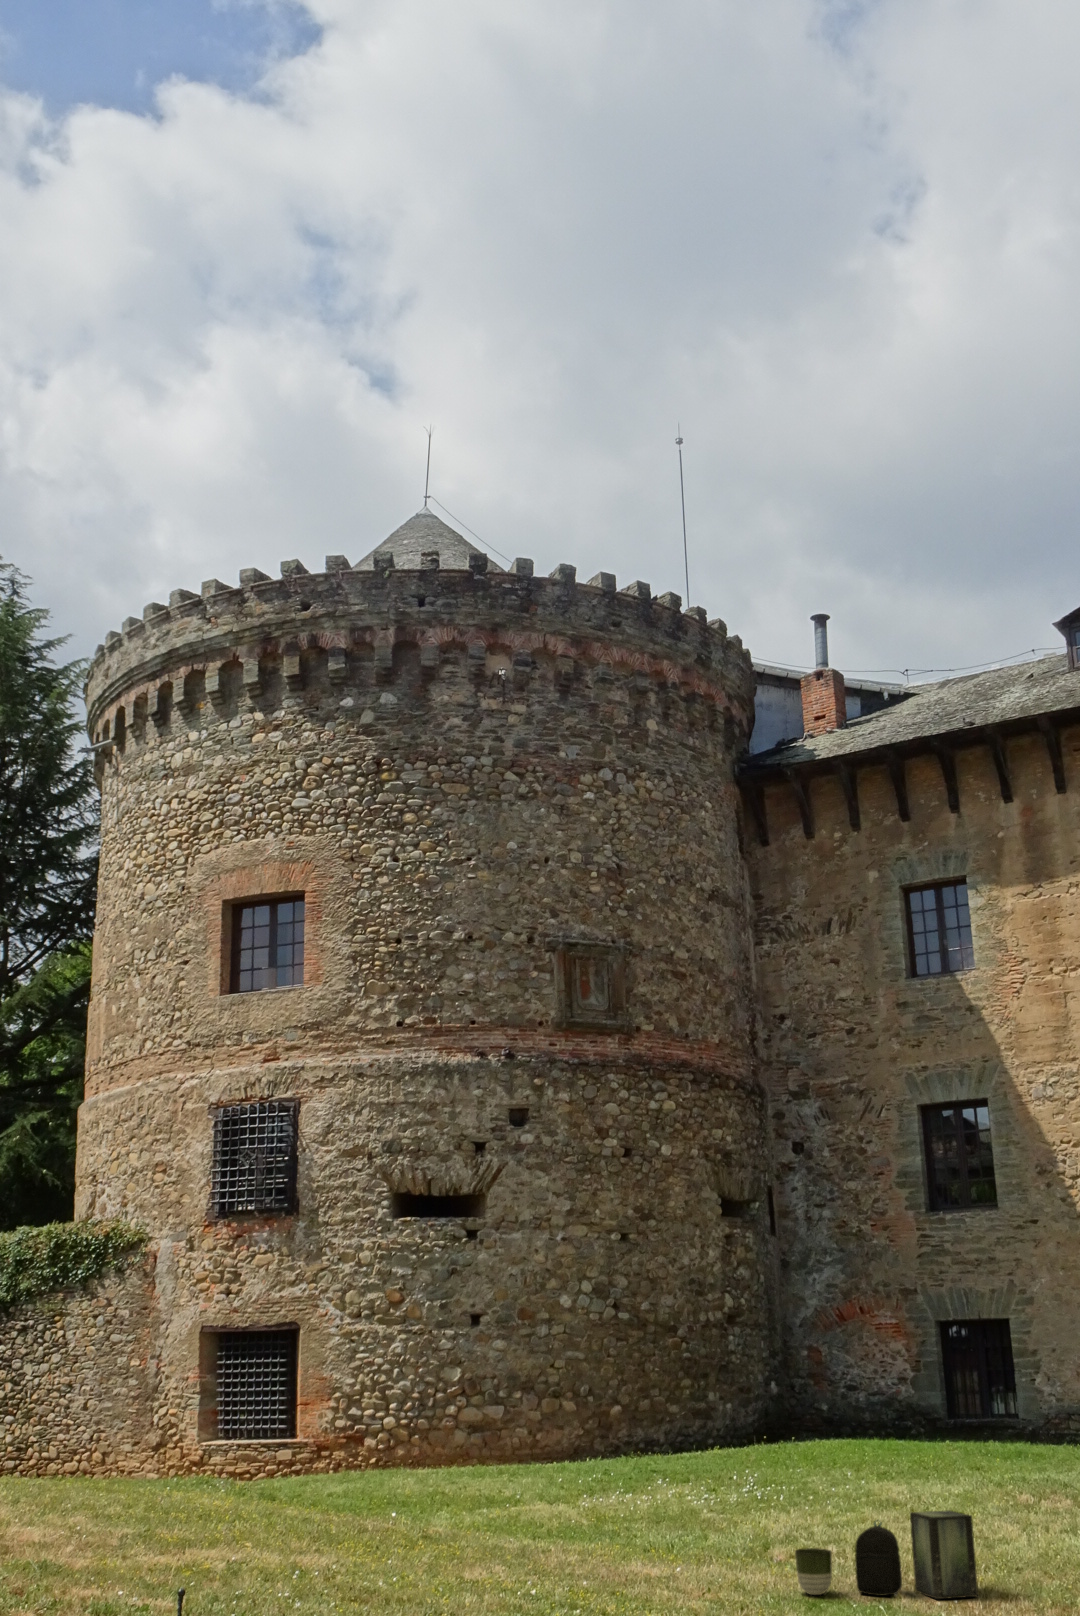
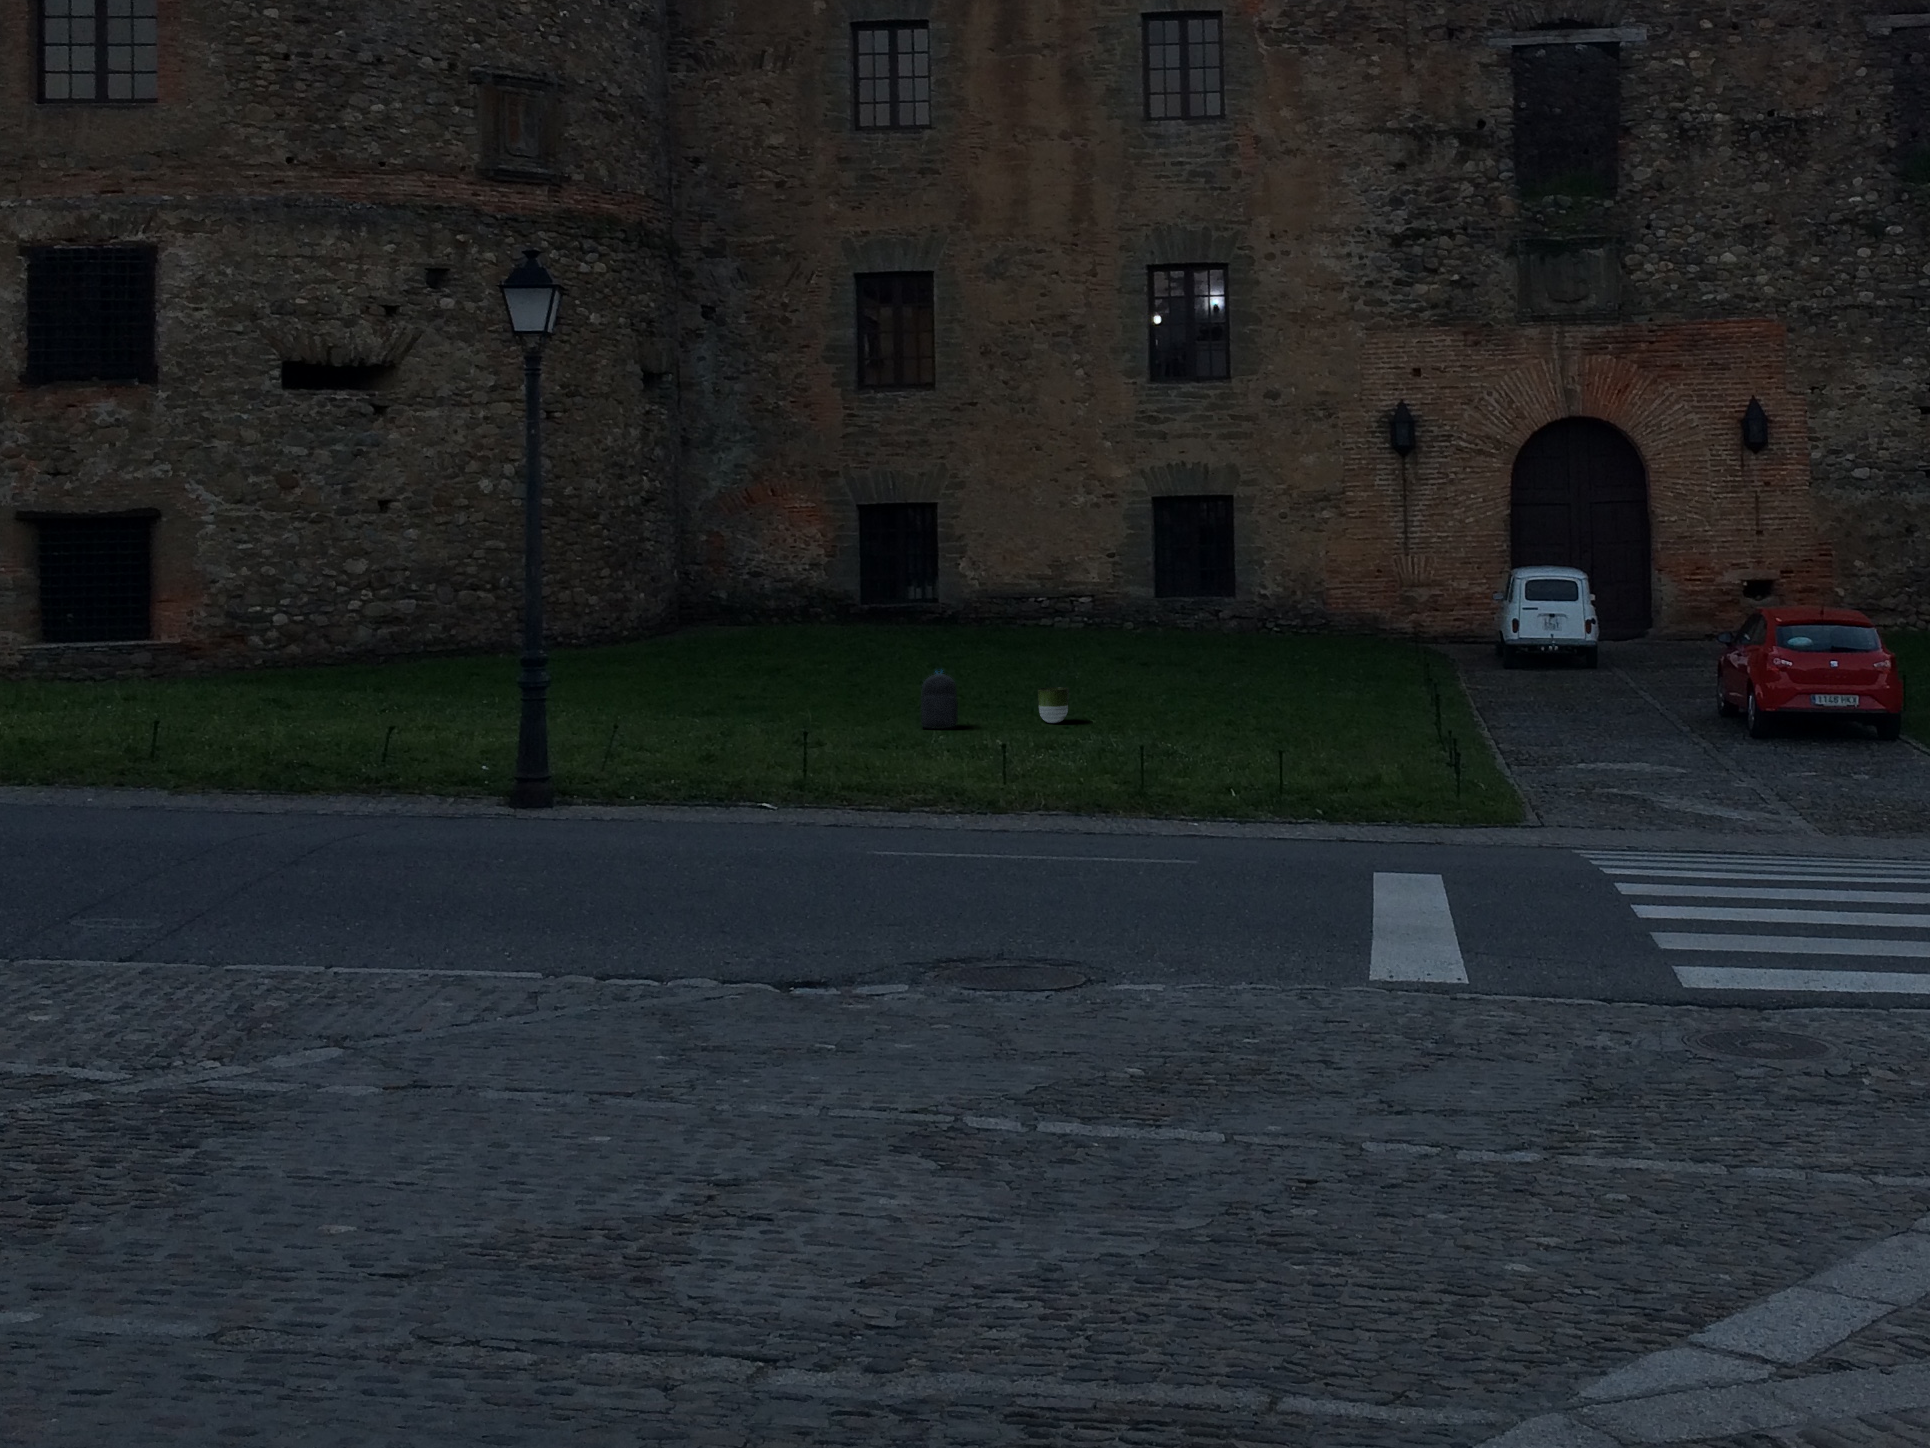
storage box: present [910,1510,978,1599] -> none [966,659,1021,728]
planter: present [795,1548,832,1595] -> present [1038,687,1069,723]

